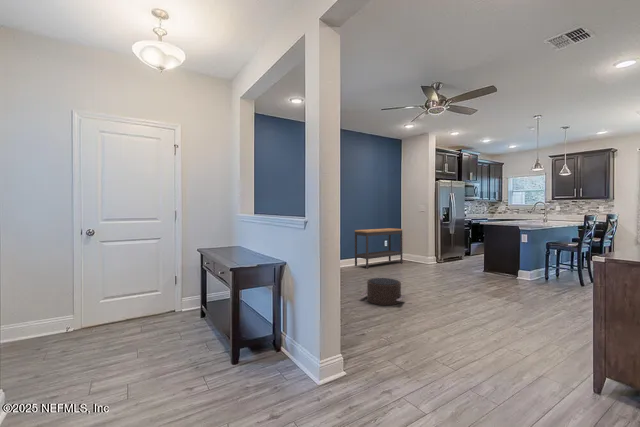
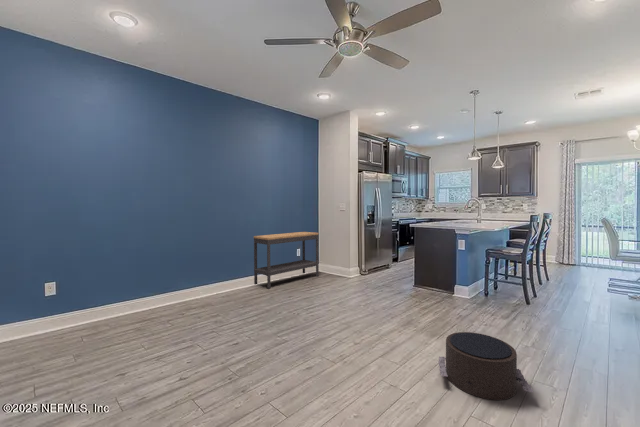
pouf: present [361,278,405,305] -> present [438,332,533,400]

